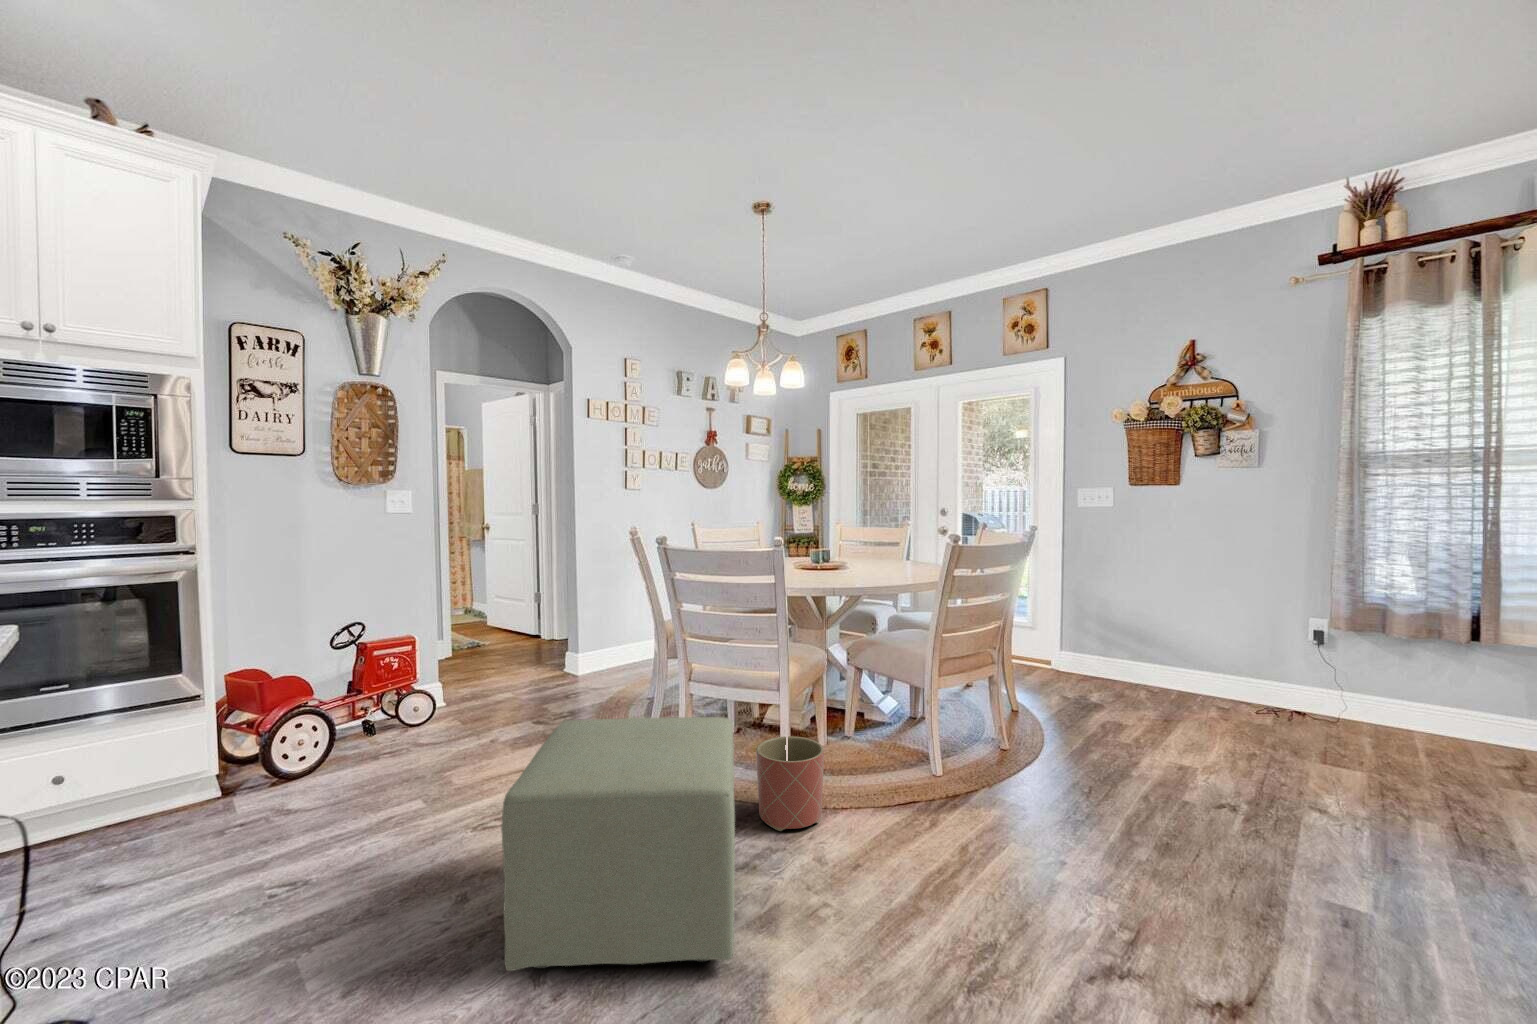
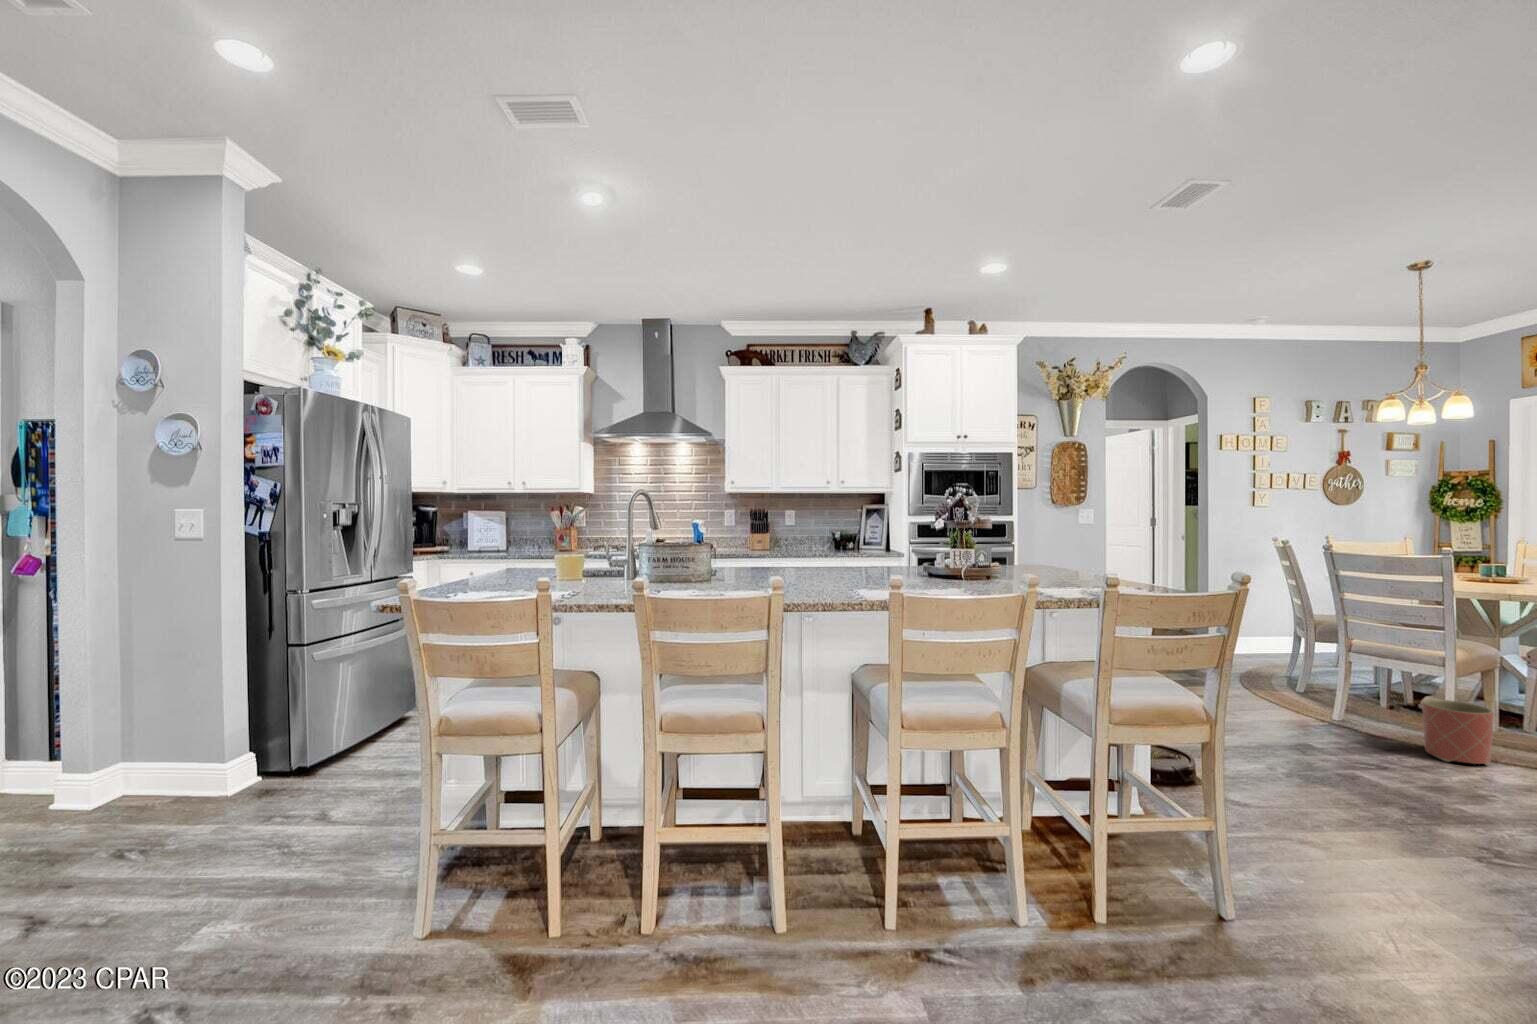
ottoman: present [501,717,735,971] -> none [1252,653,1415,792]

